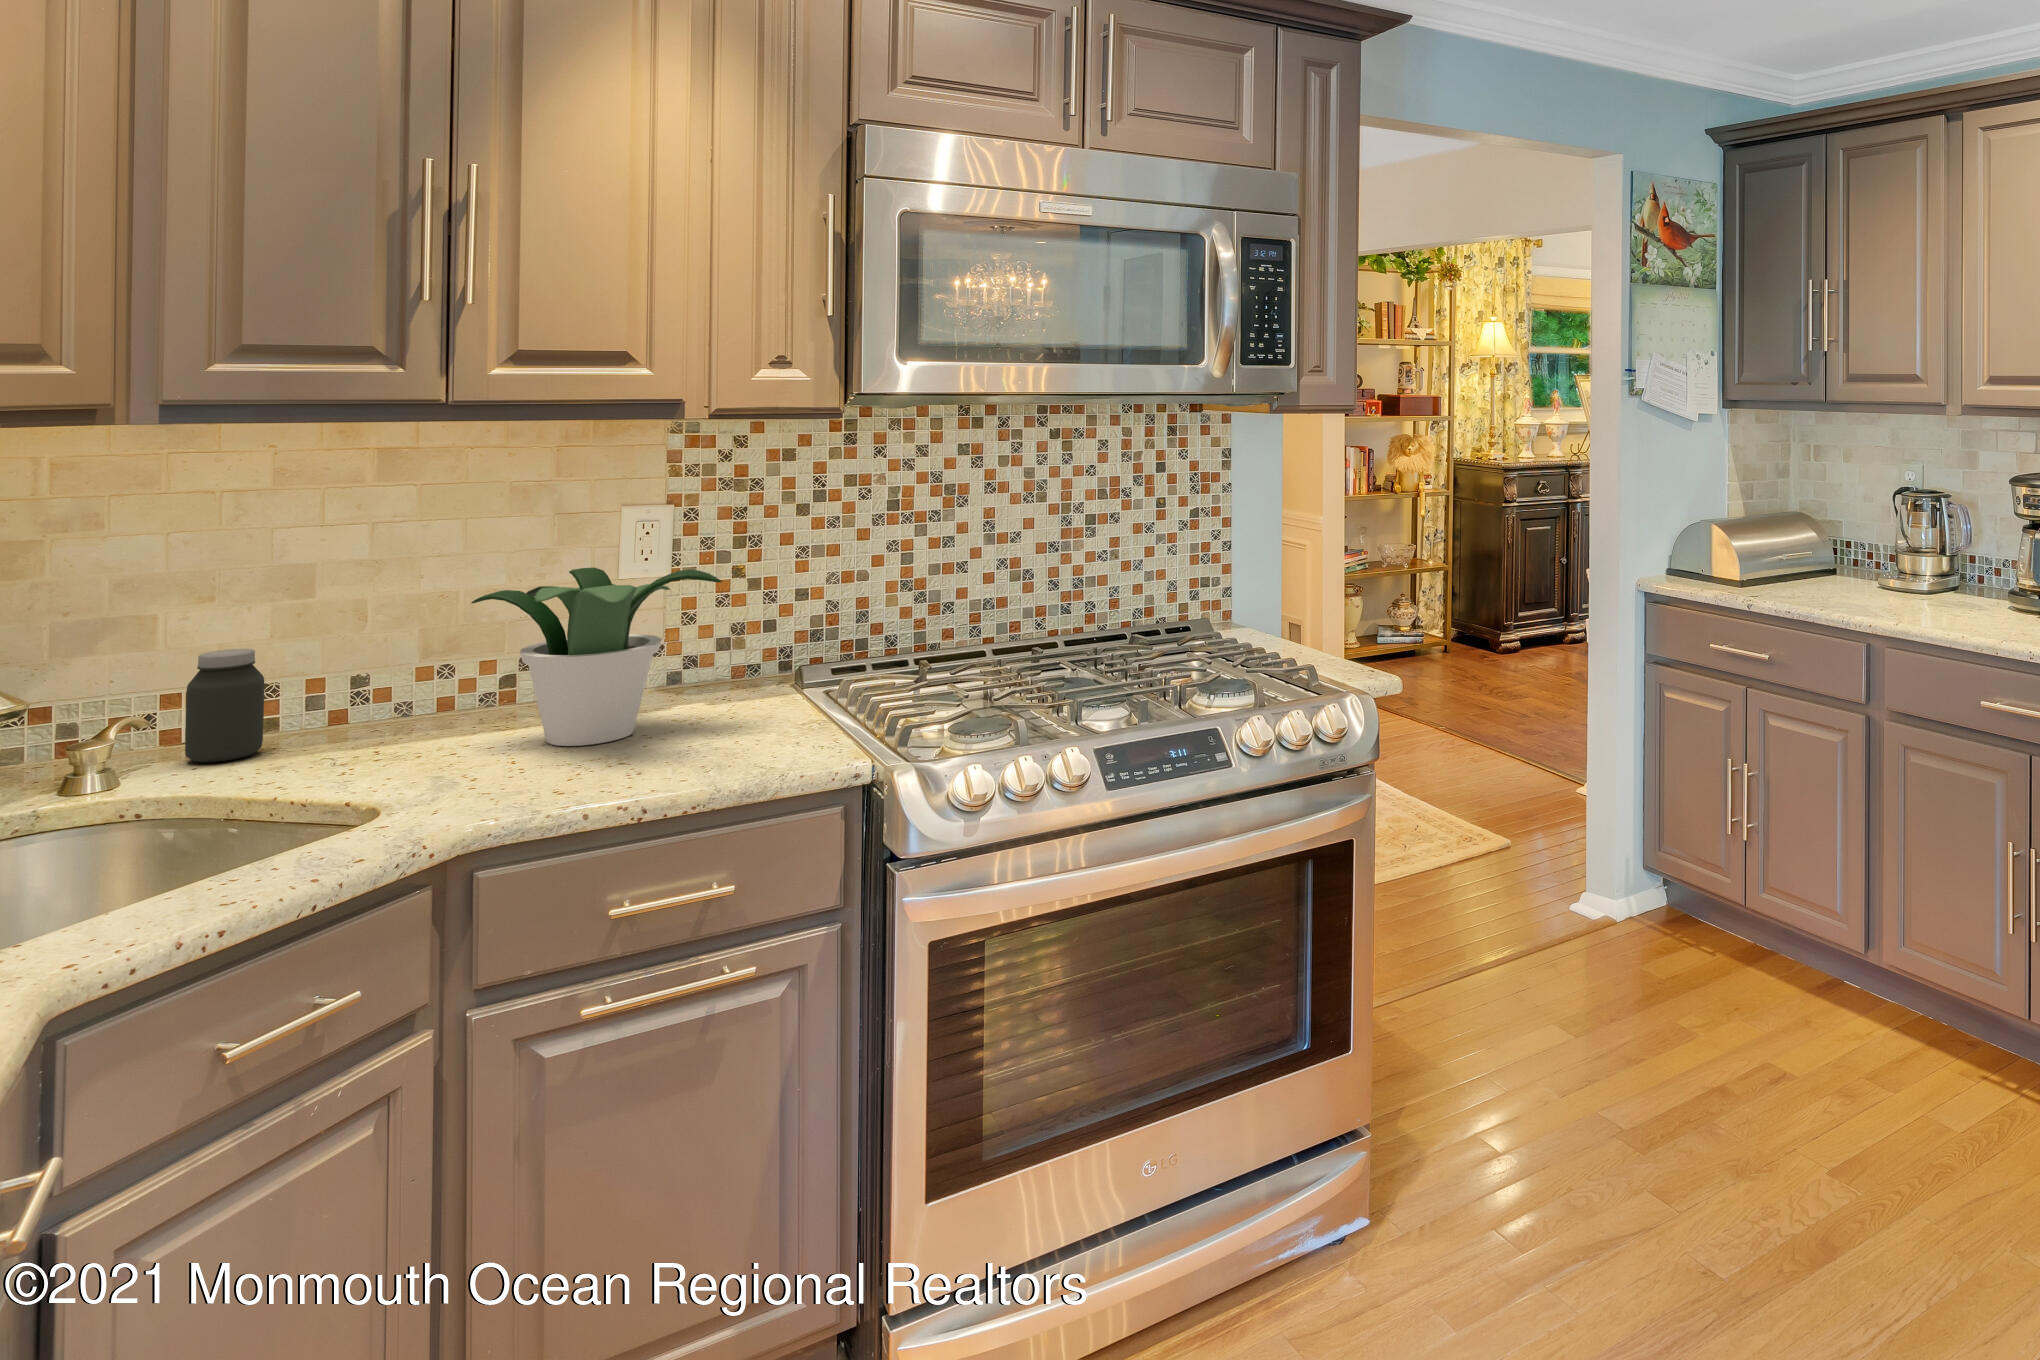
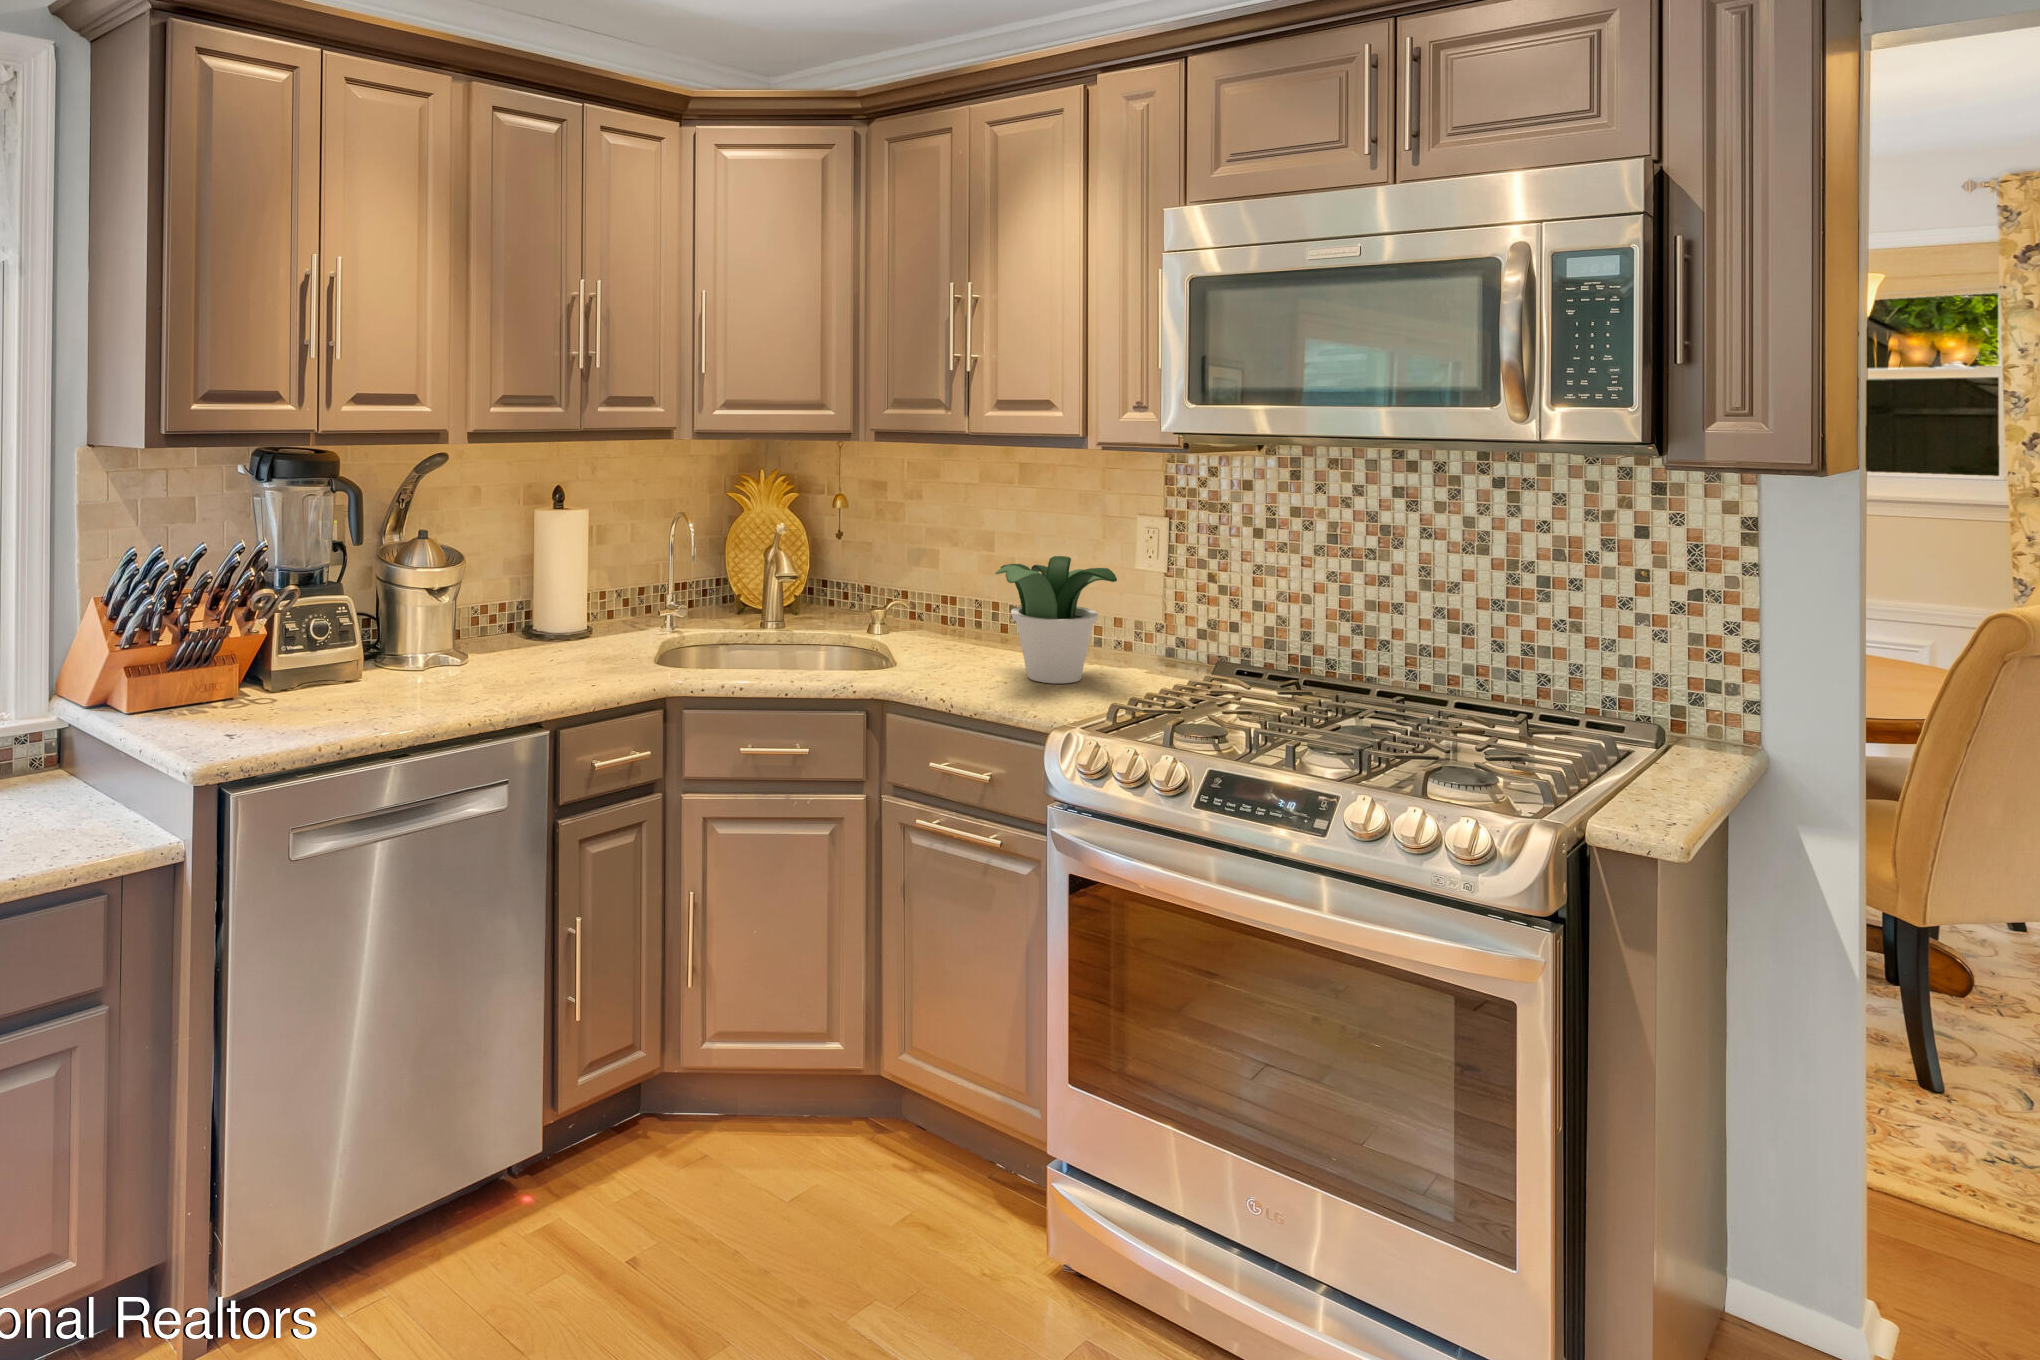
jar: present [185,649,264,762] -> none [912,576,946,642]

